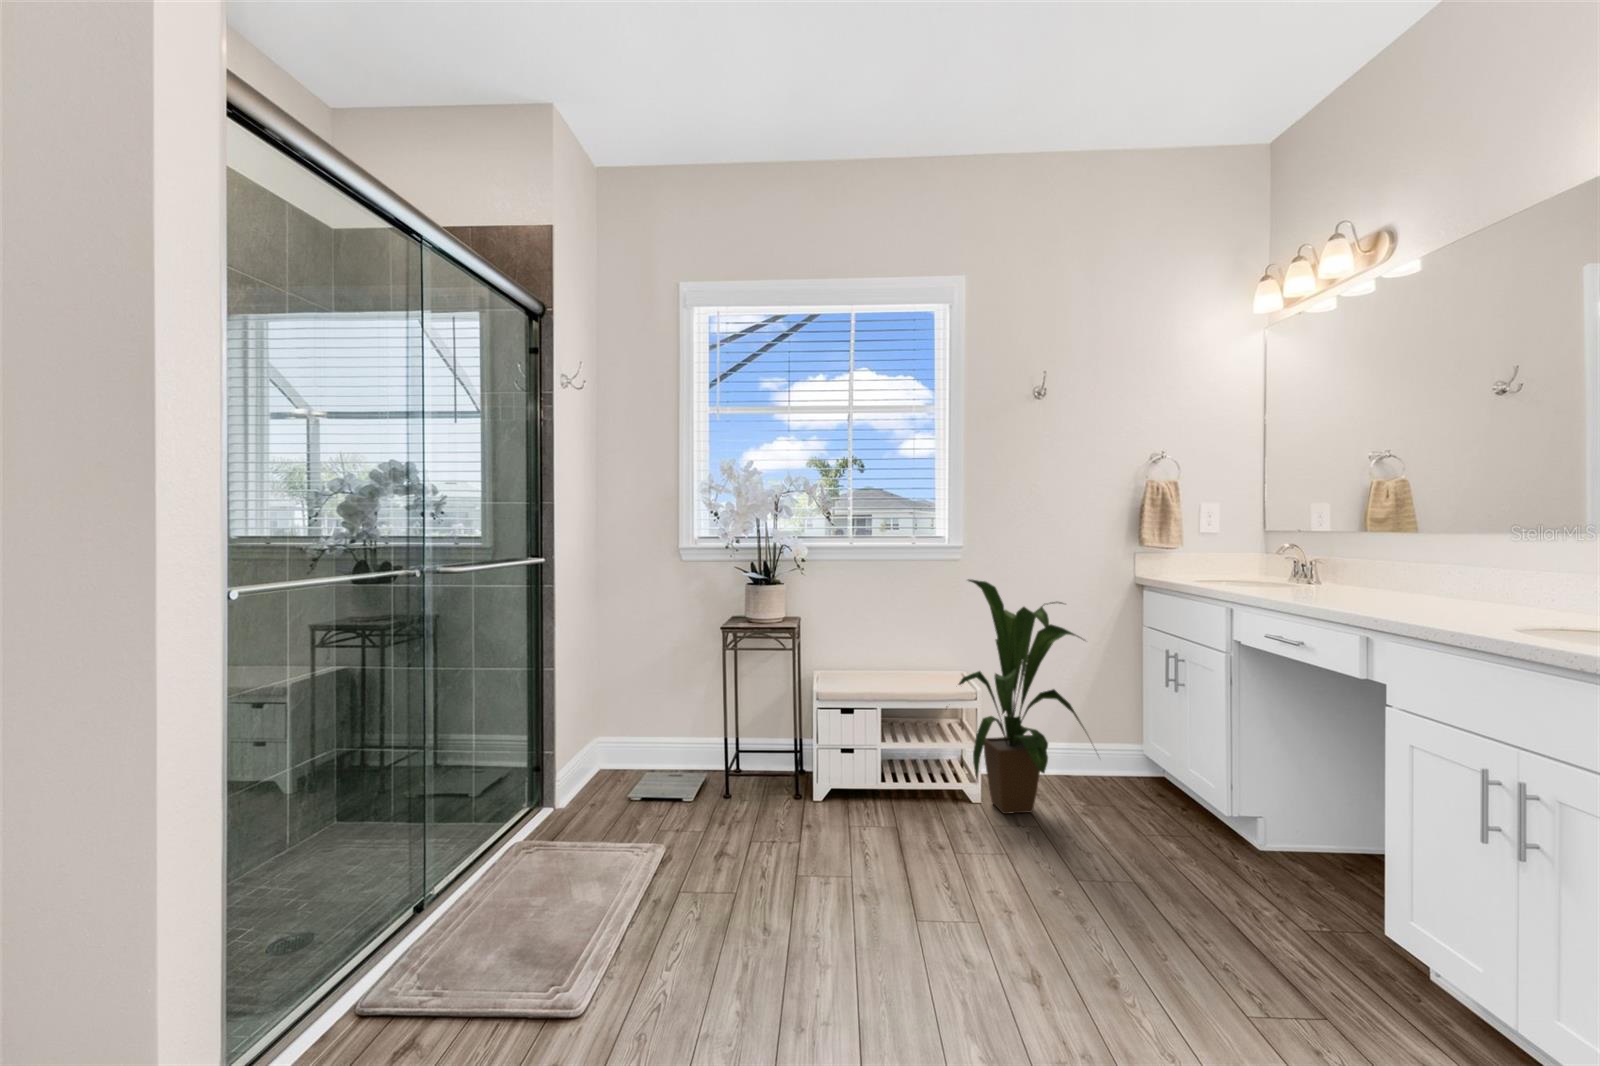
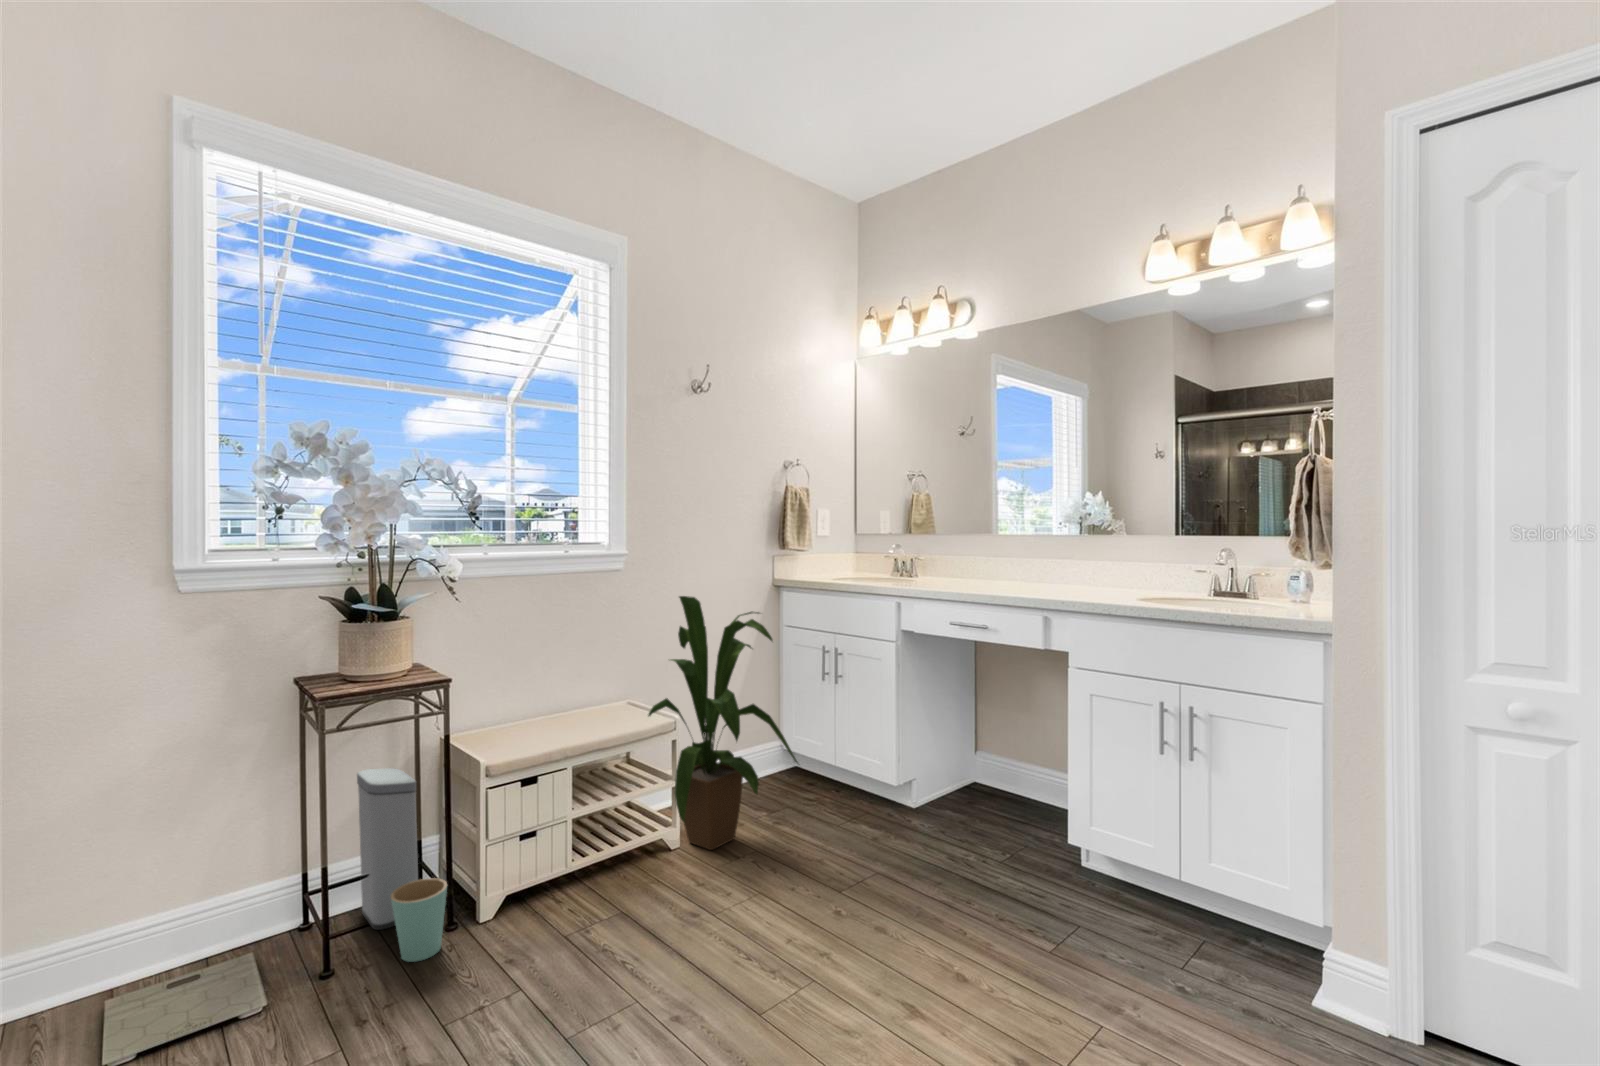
trash can: none [746,681,783,811] -> present [357,768,447,962]

